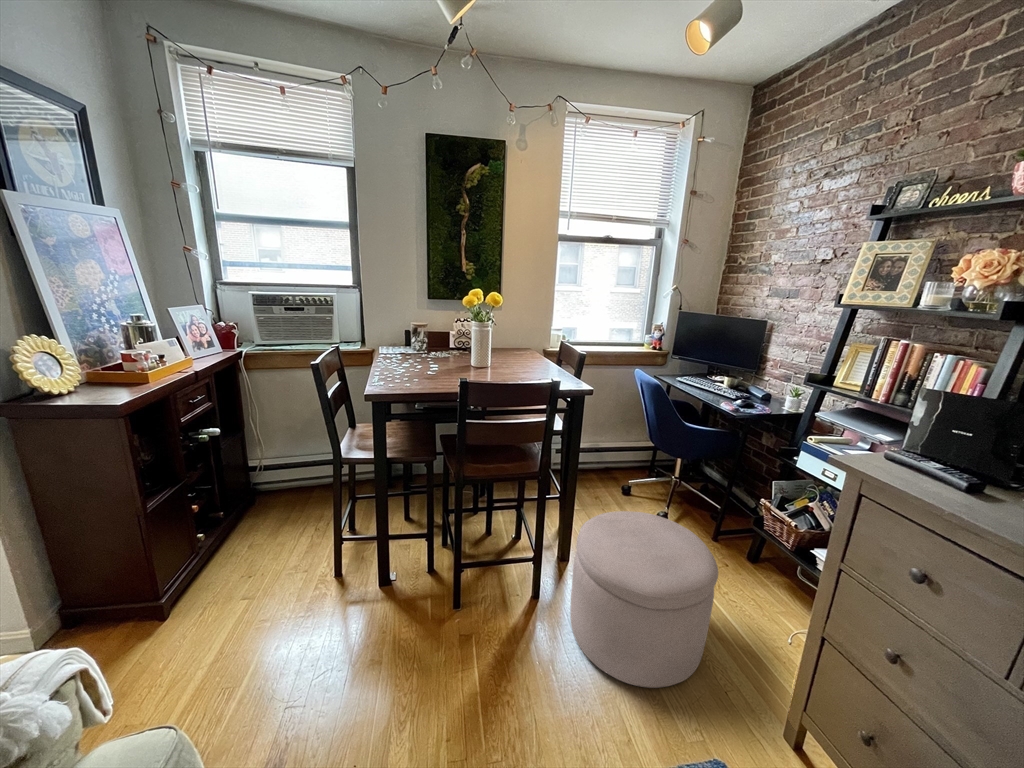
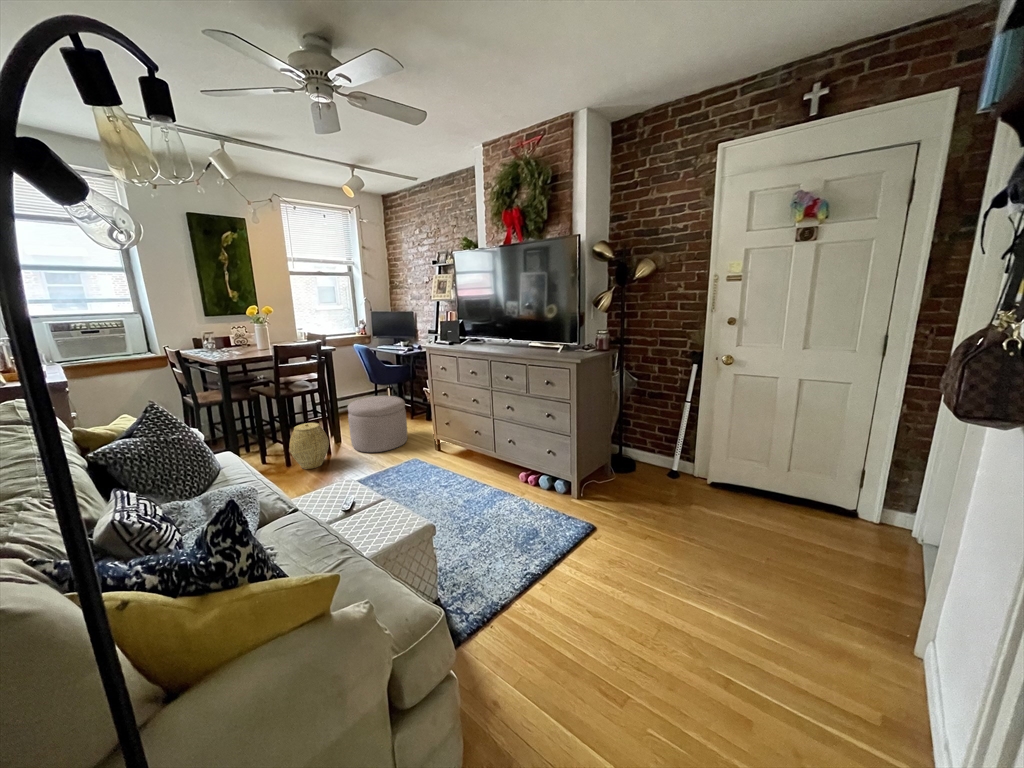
woven basket: none [436,553,515,665] -> present [289,423,329,469]

